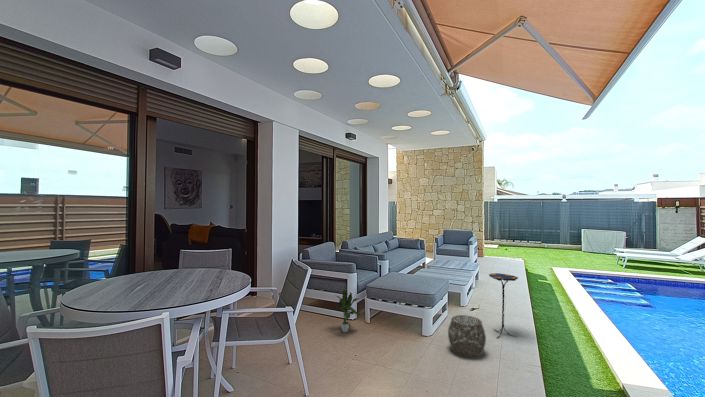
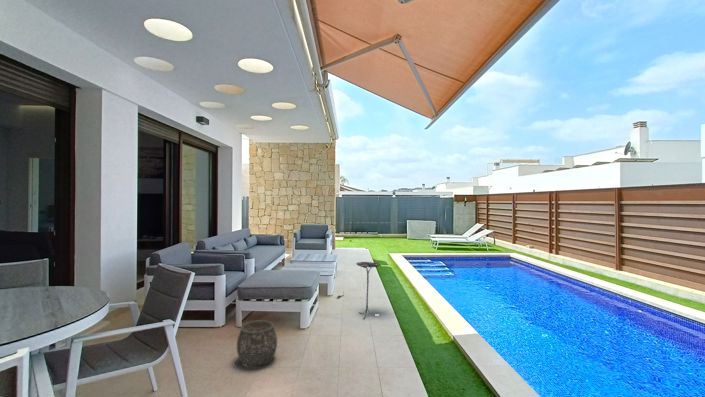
potted plant: present [337,290,360,332] -> none [203,295,234,341]
woven basket: present [448,315,486,357] -> present [237,320,277,366]

